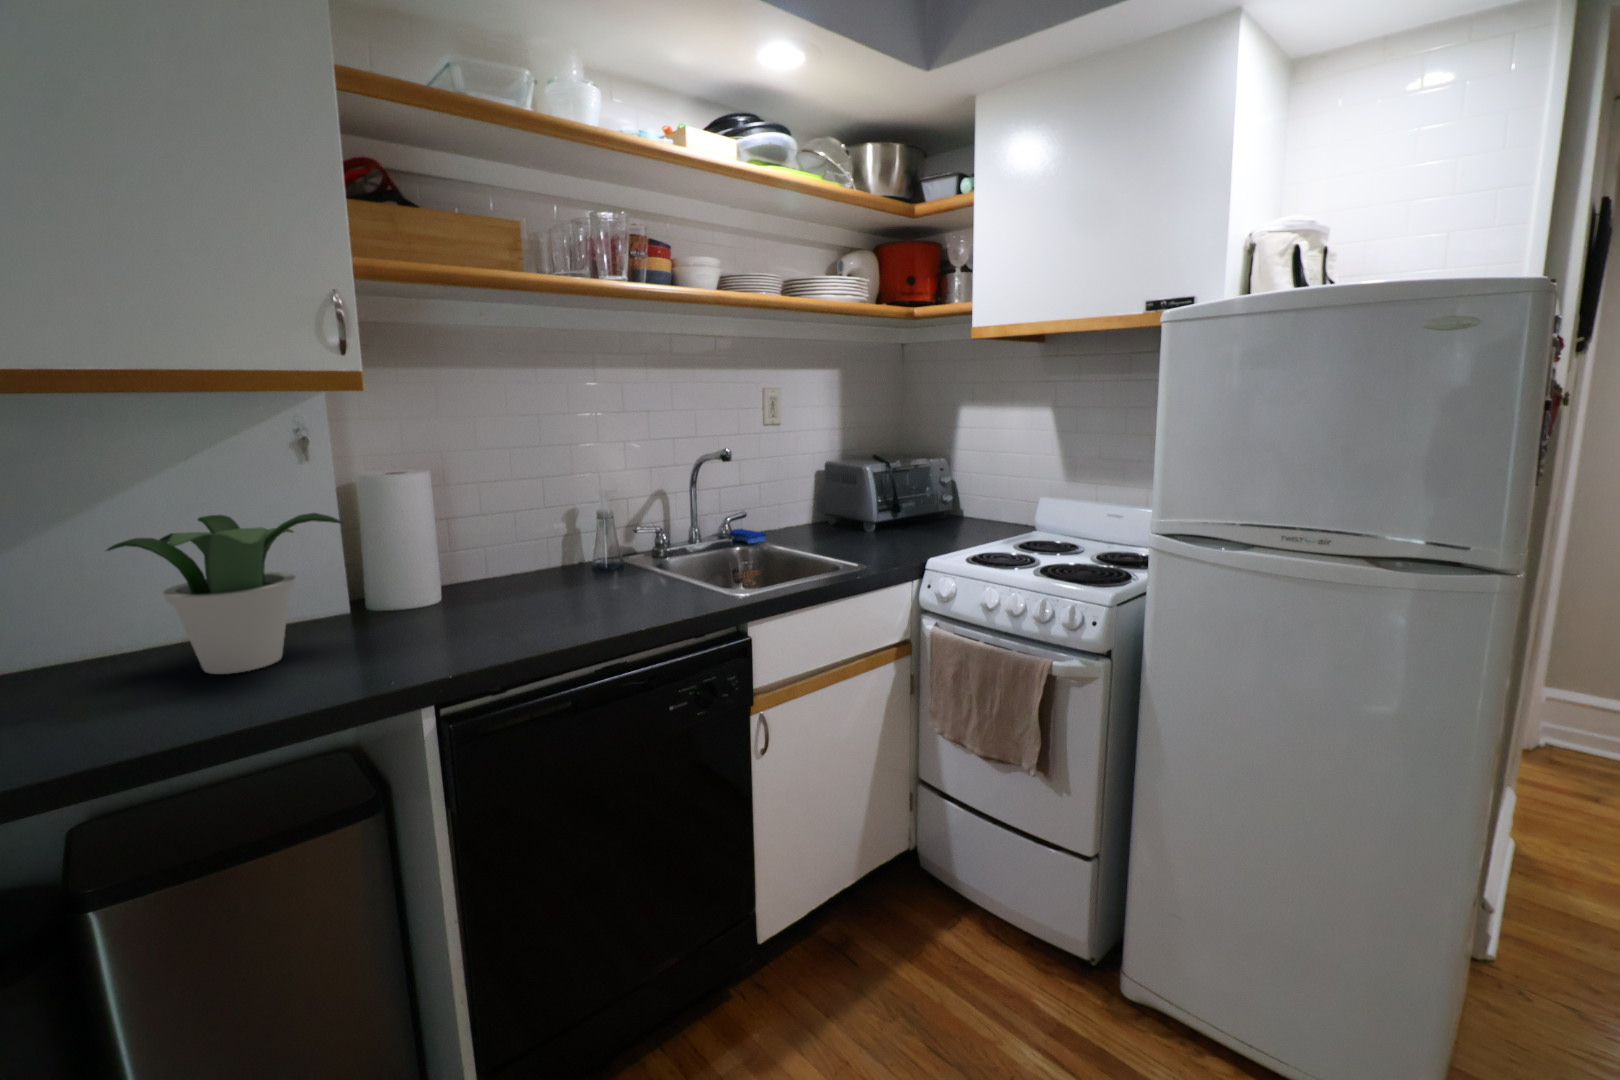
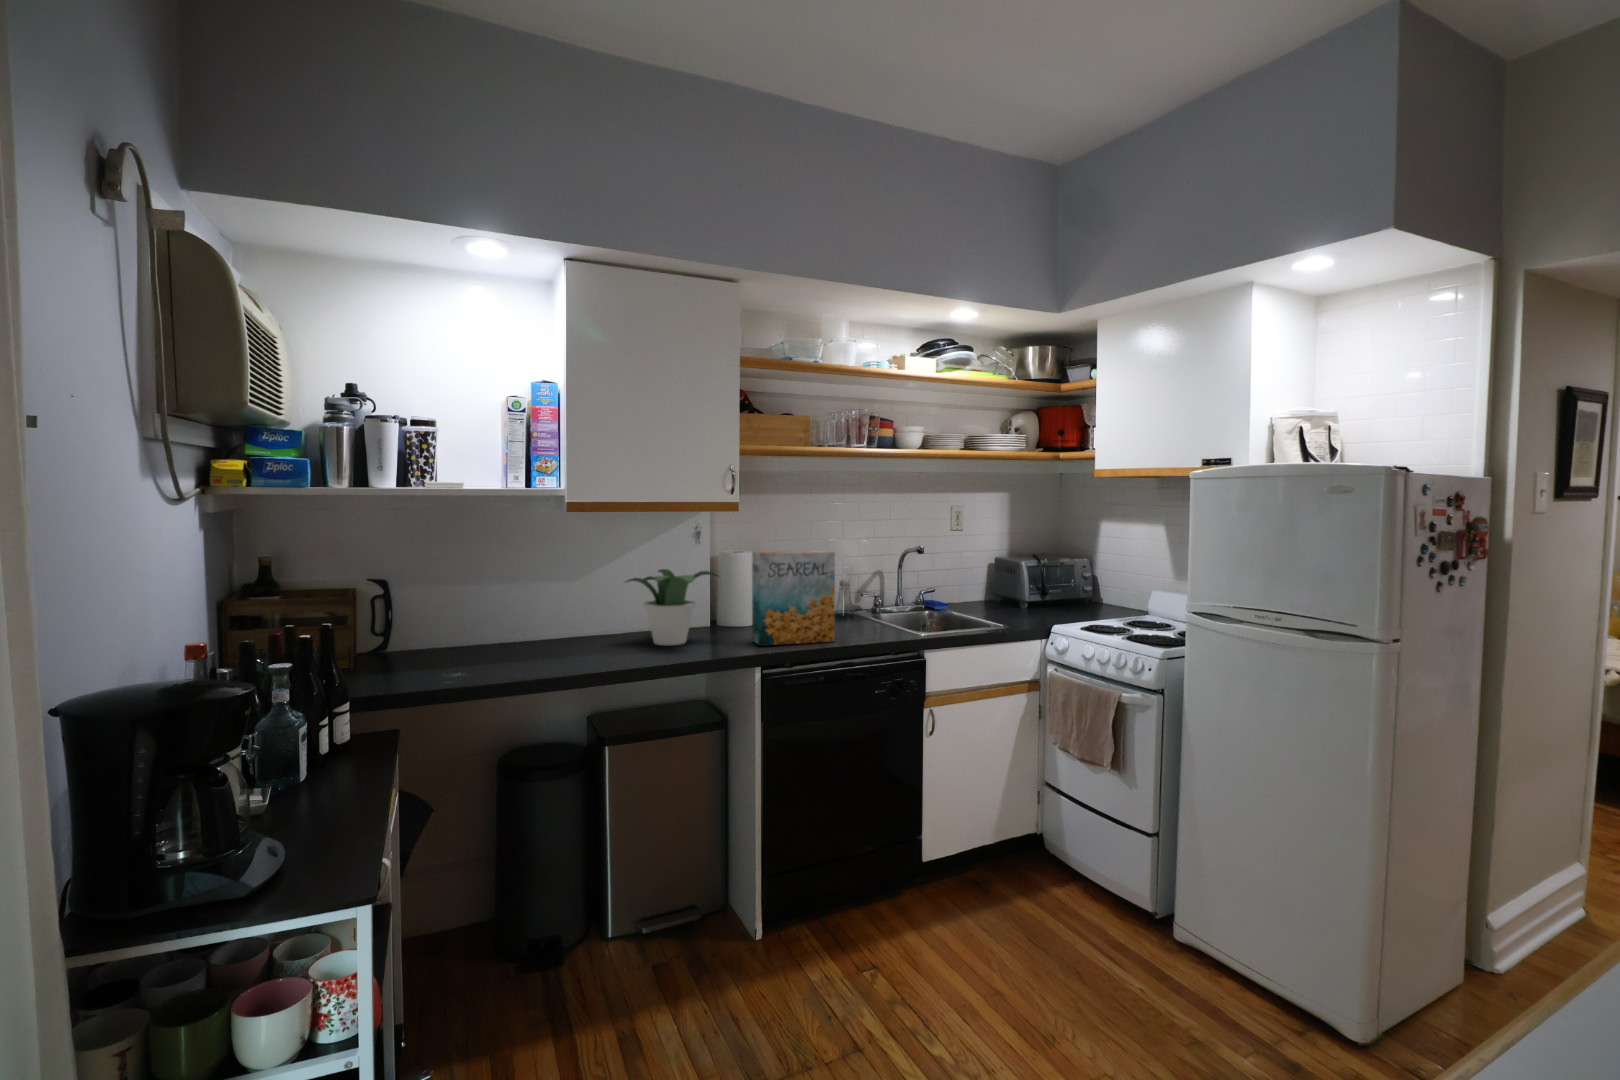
cereal box: none [409,461,590,654] -> present [752,550,835,646]

